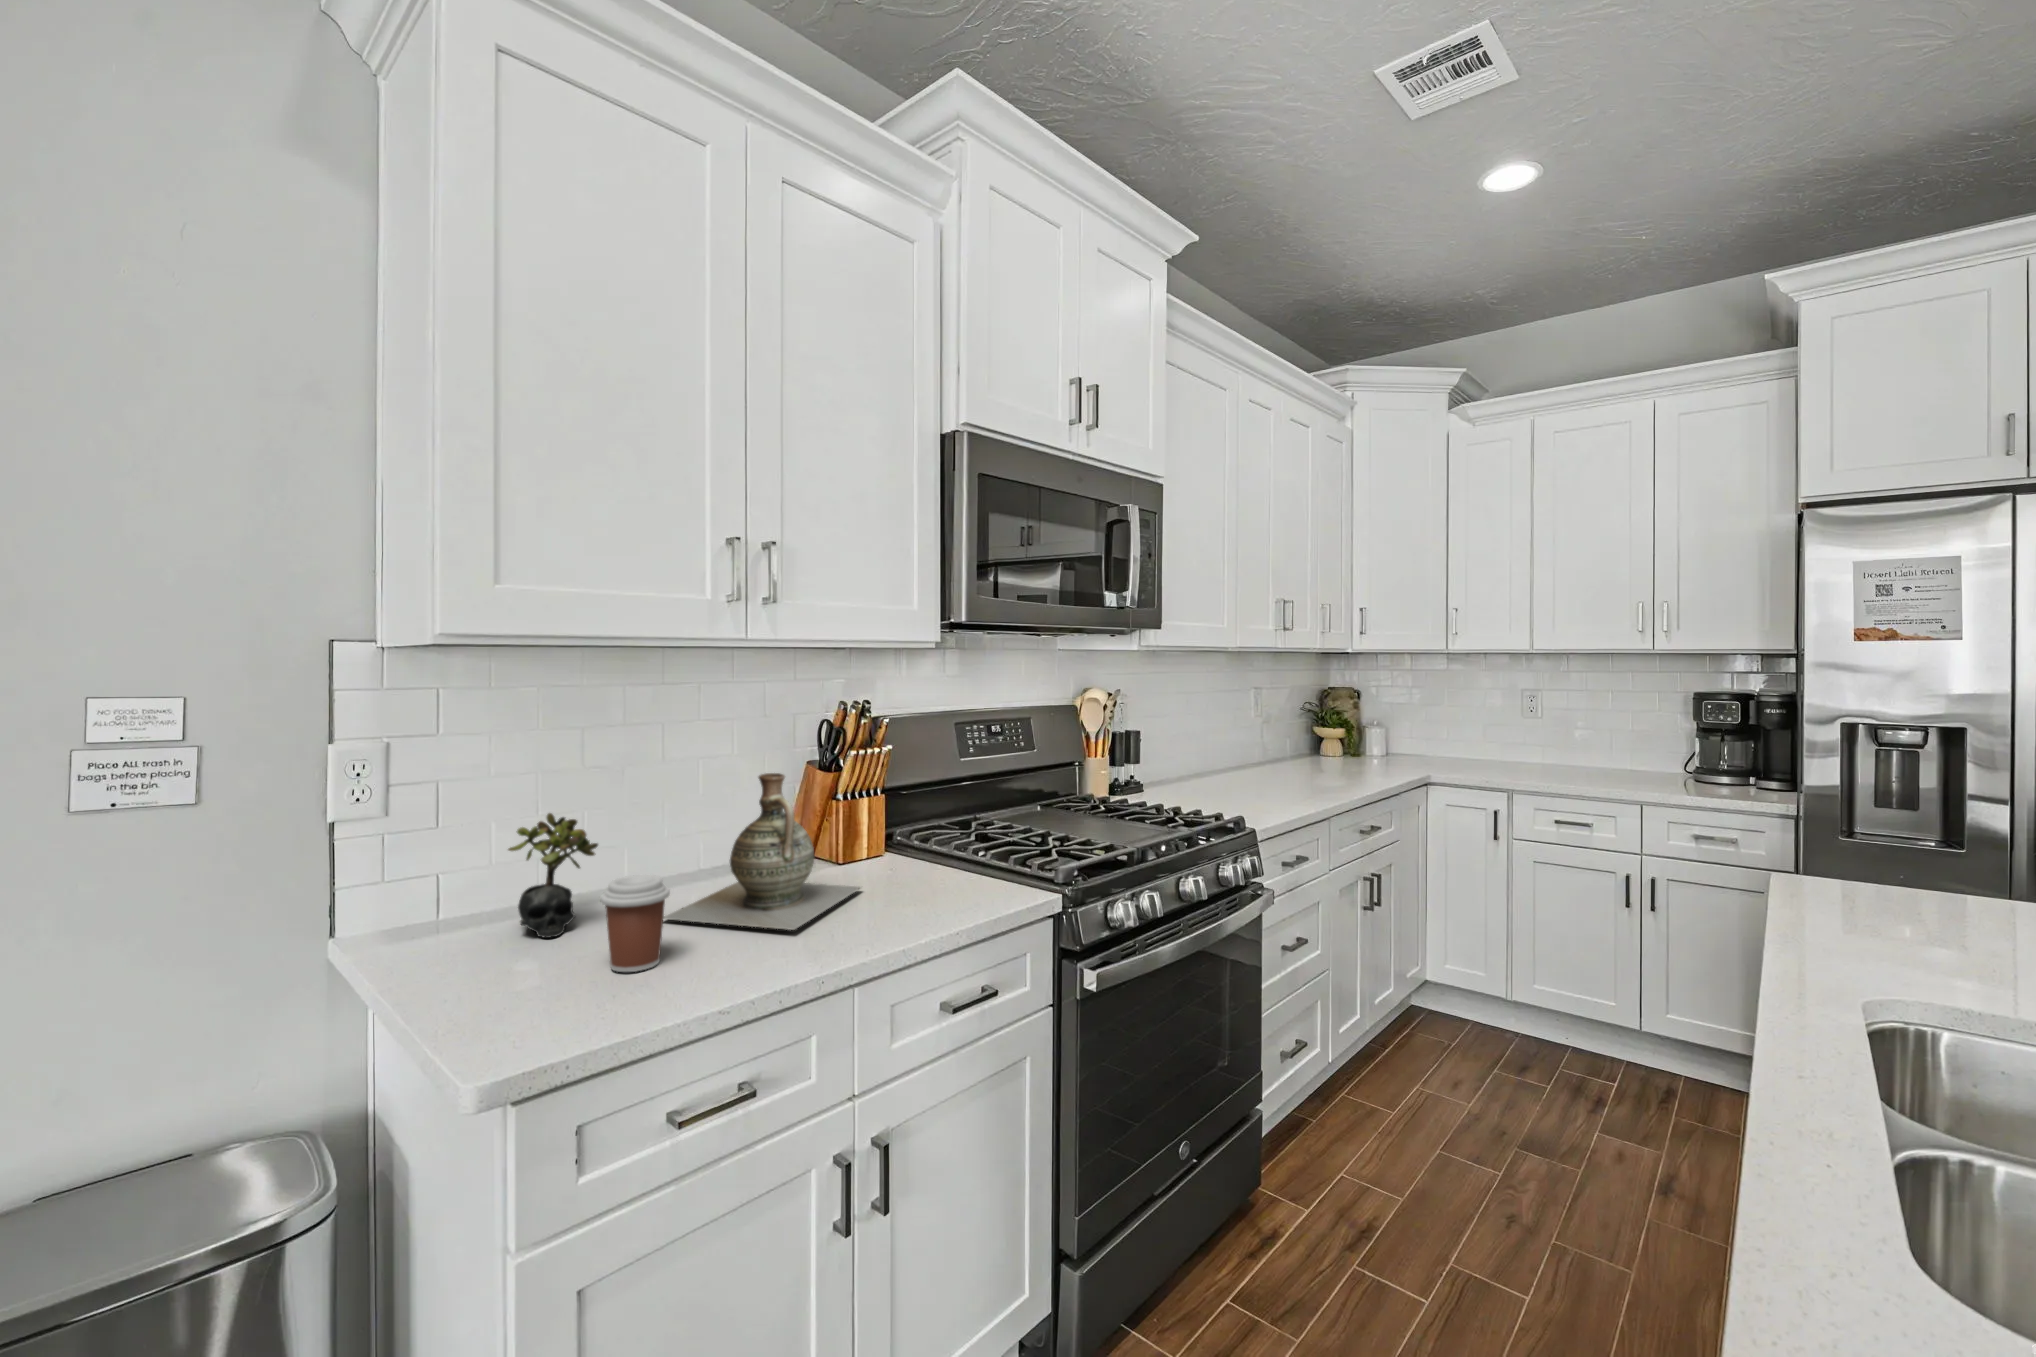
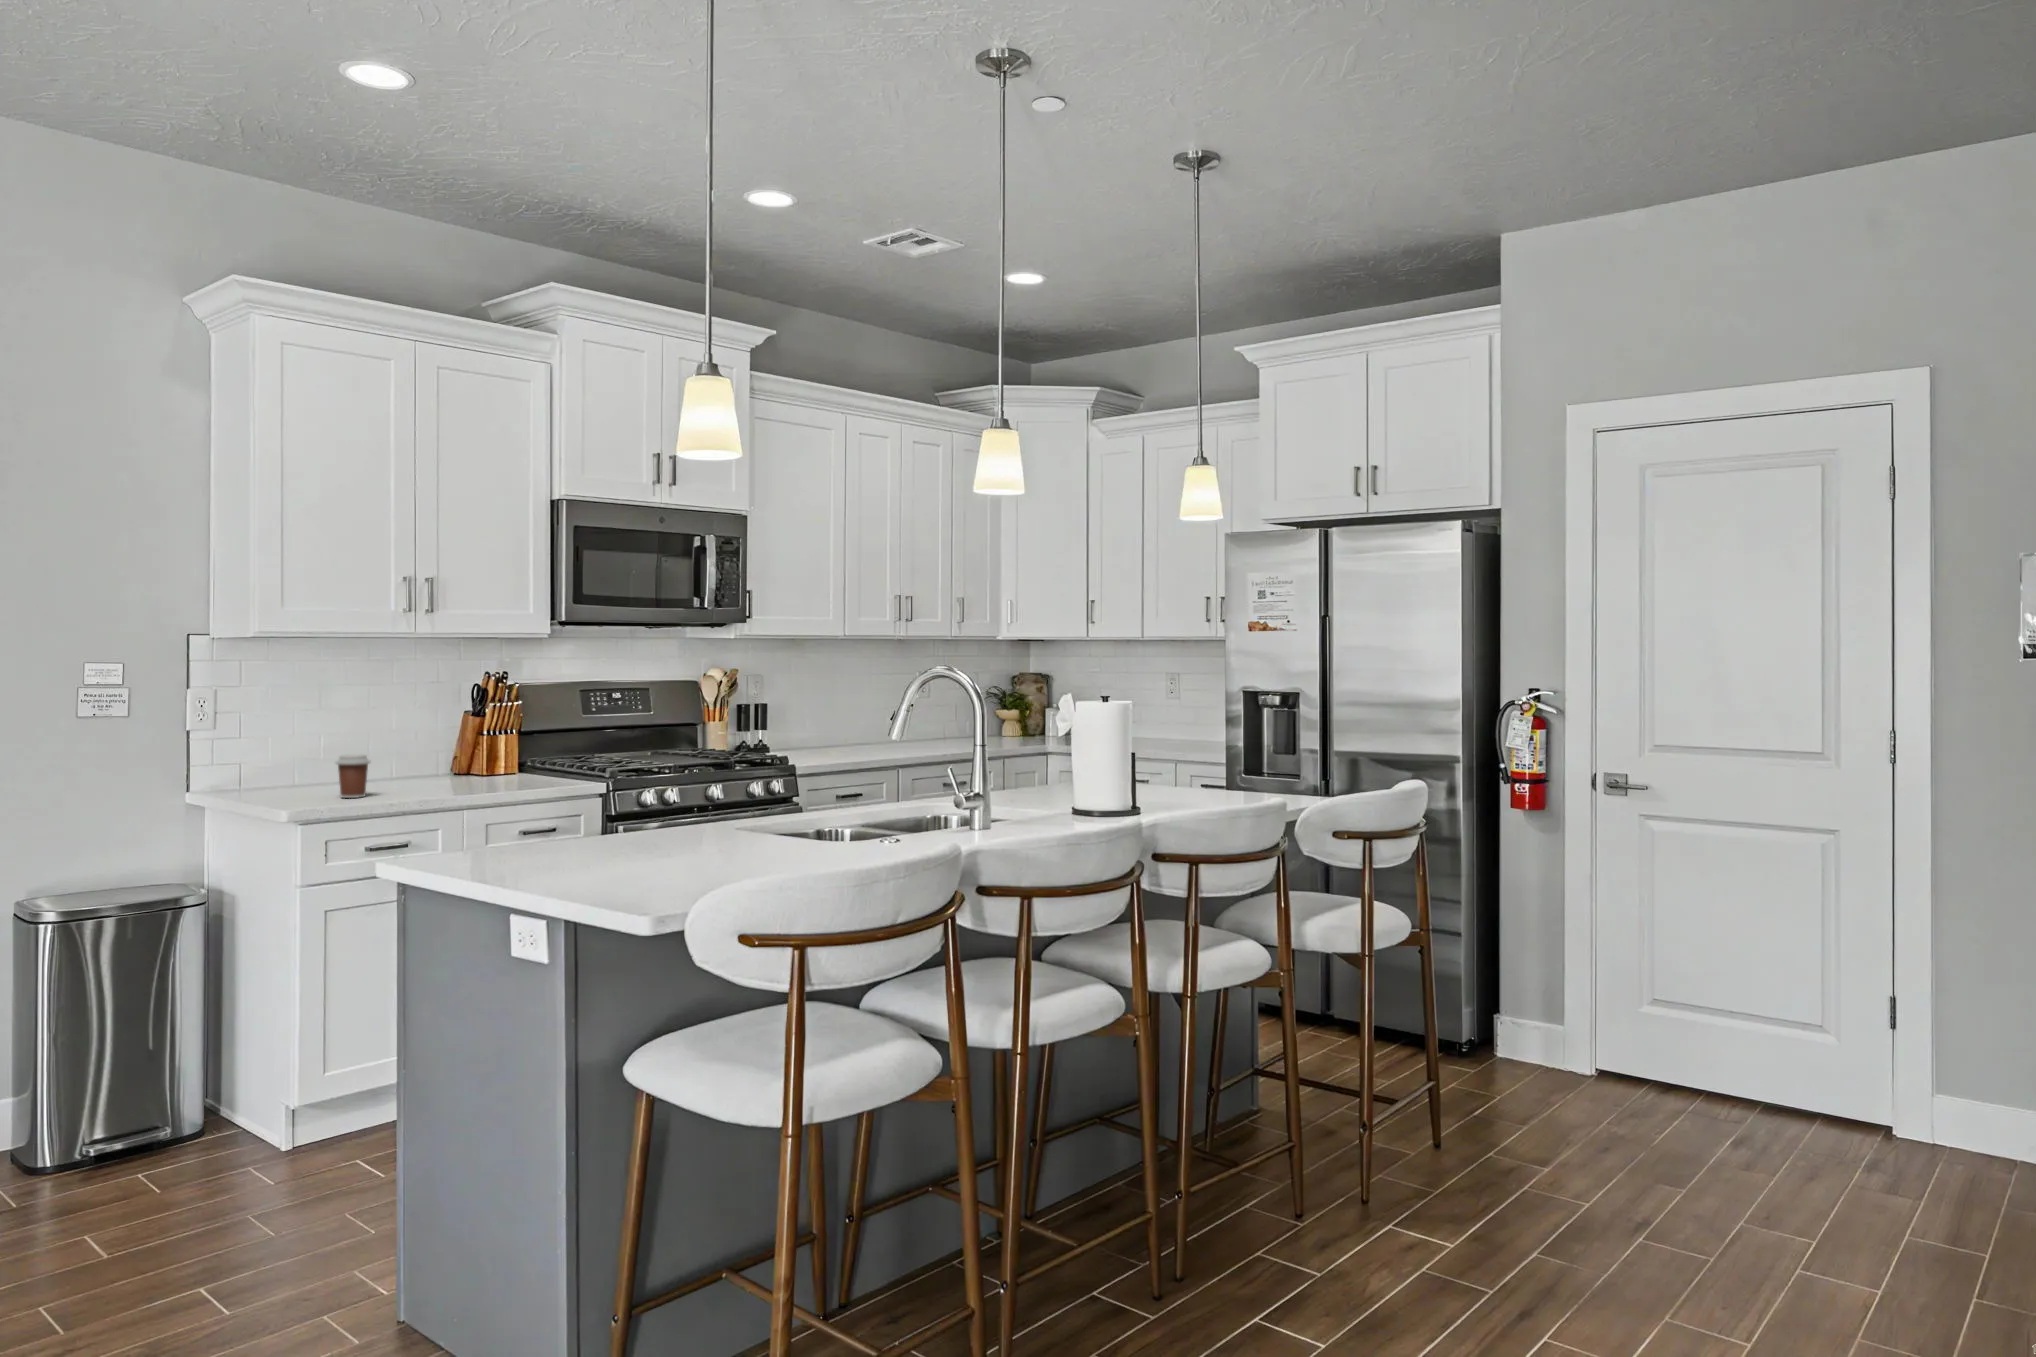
ceramic jug: present [663,773,860,930] -> none [365,709,486,787]
succulent plant: present [508,813,598,938] -> none [284,729,332,792]

